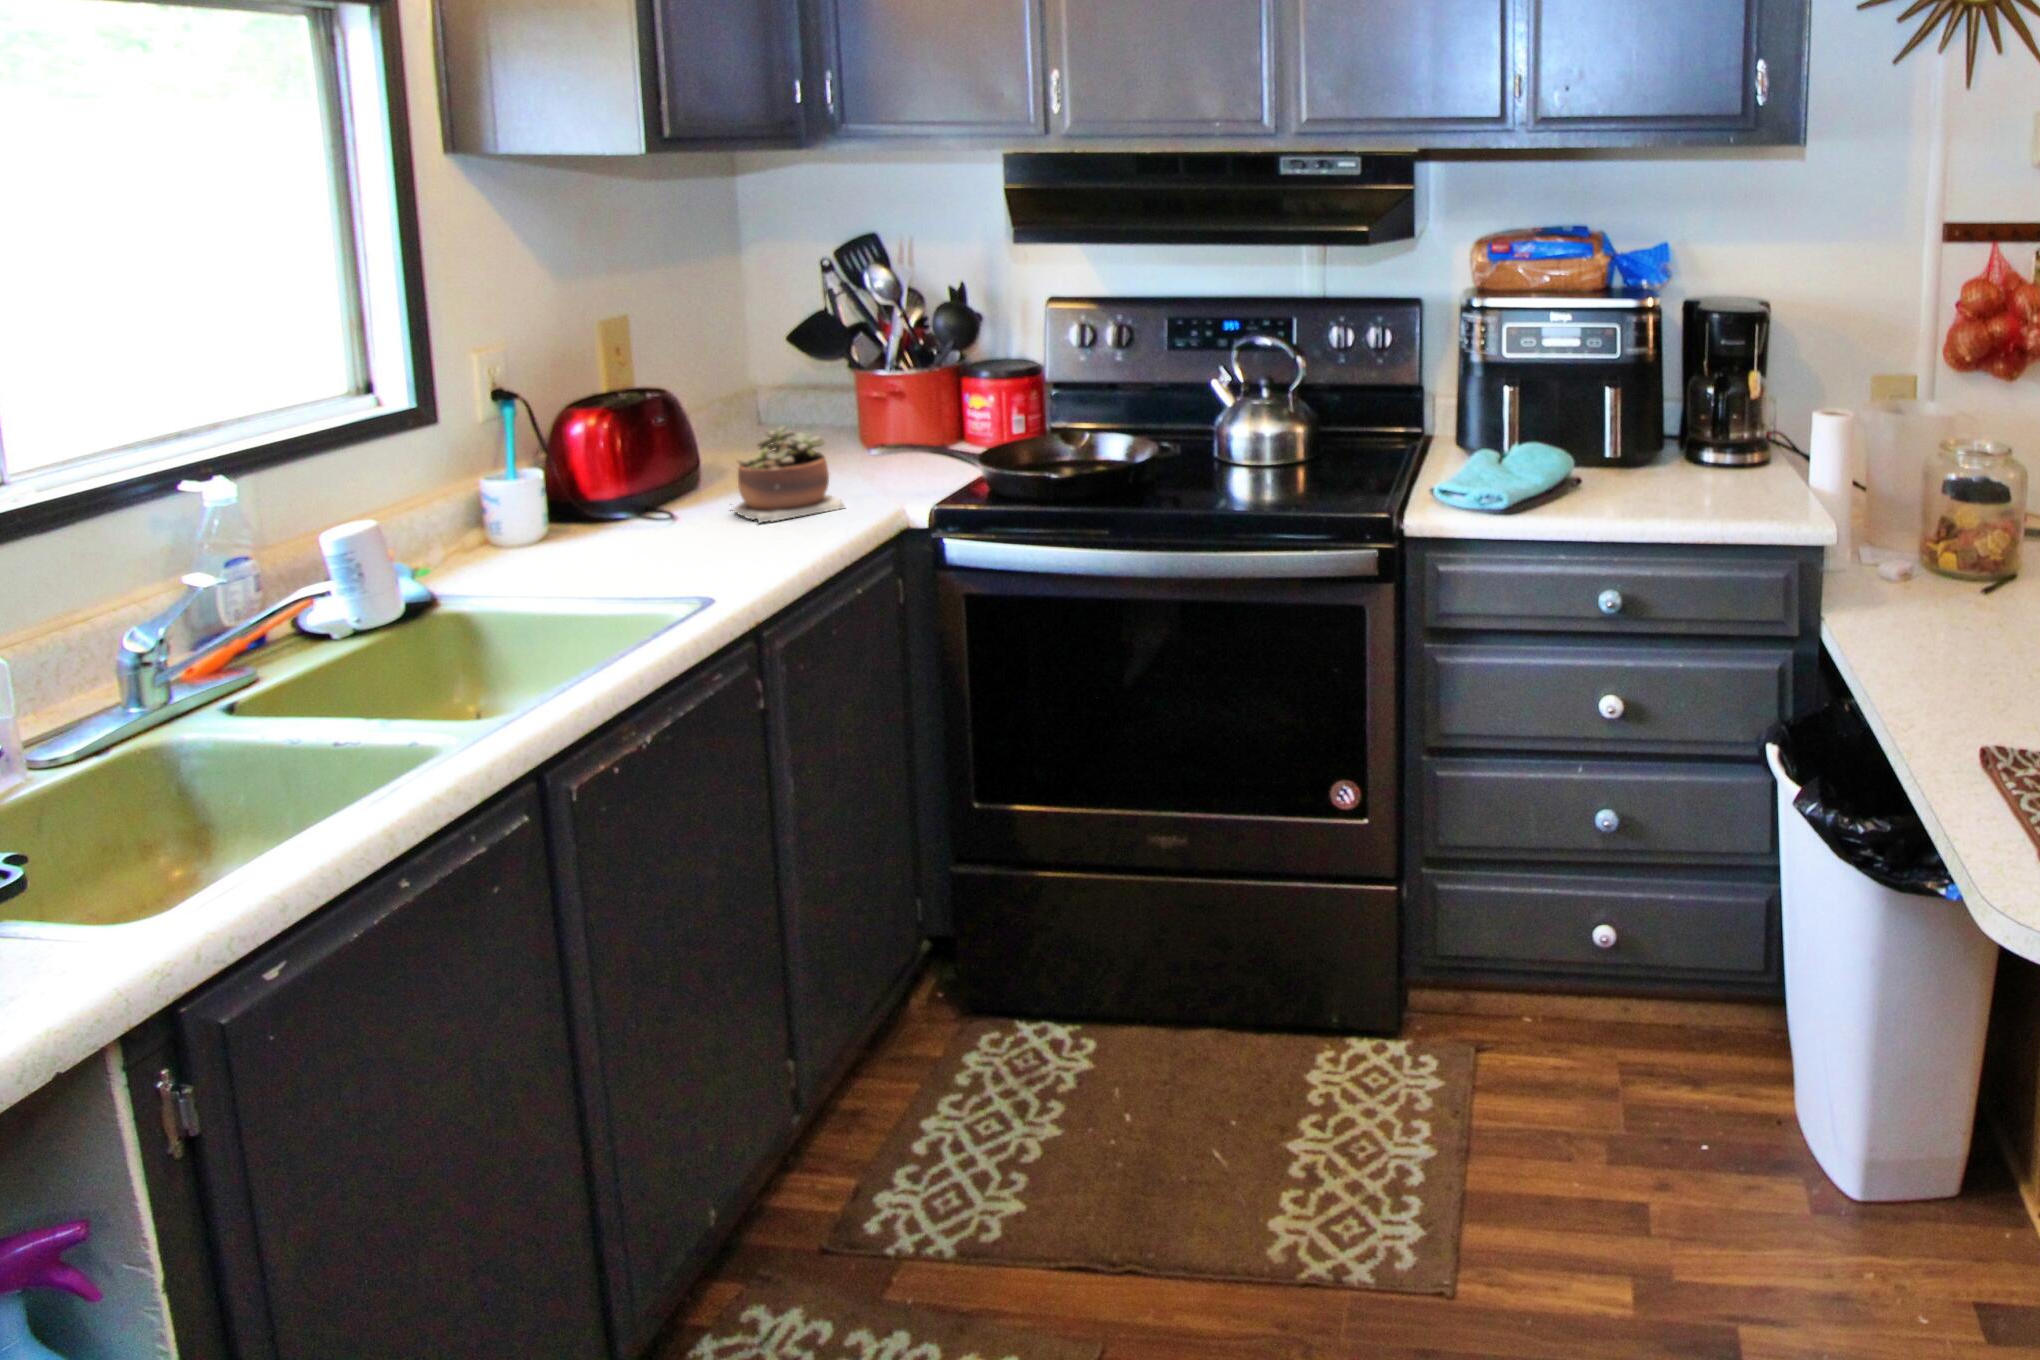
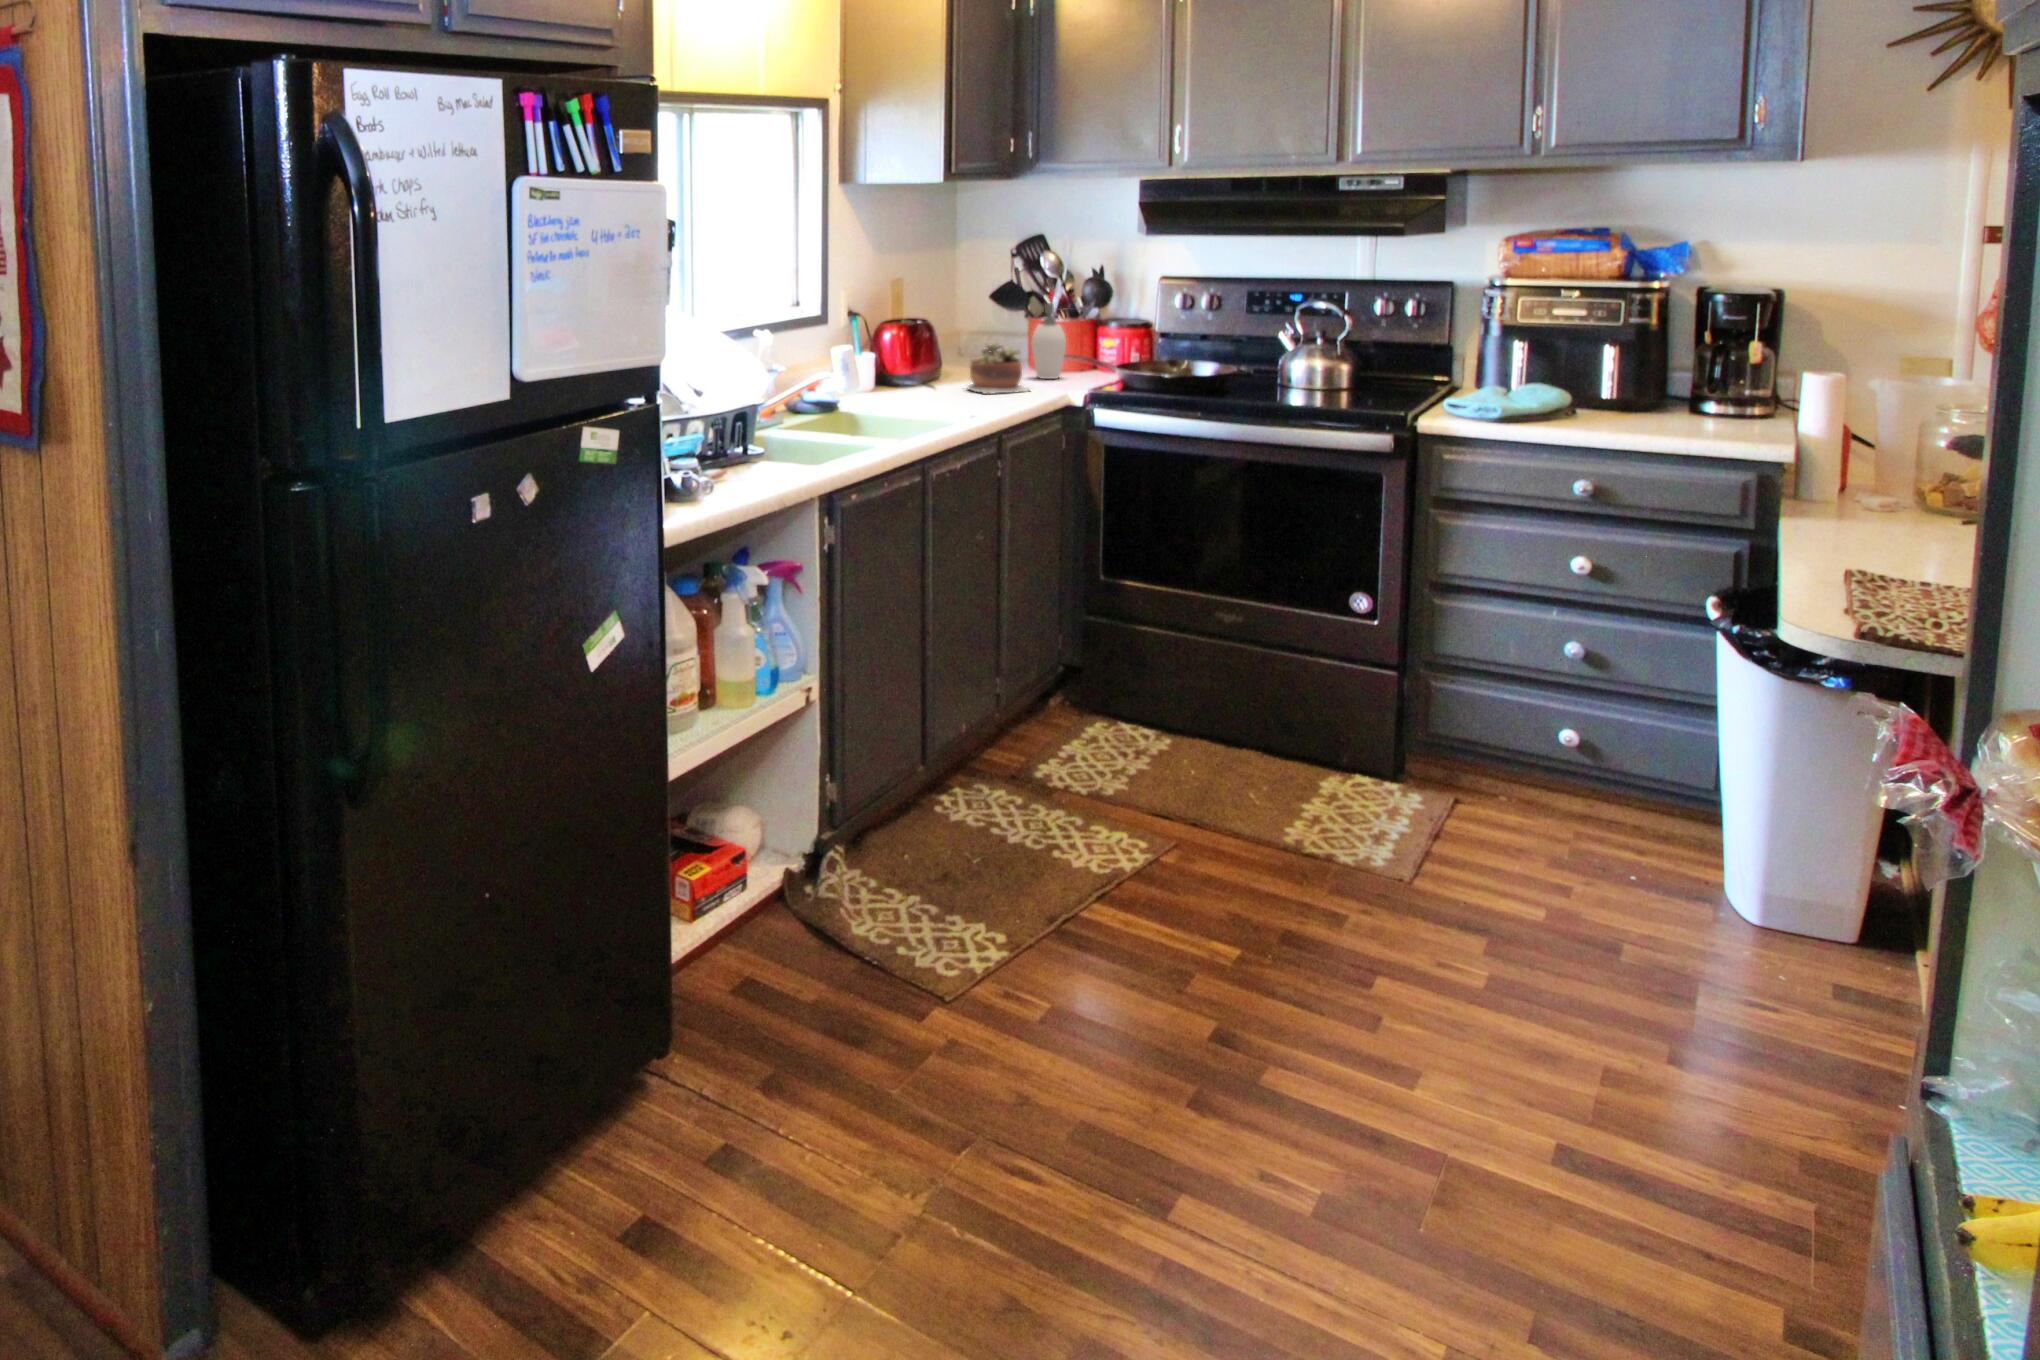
soap dispenser: none [850,349,917,473] -> present [1031,303,1066,379]

